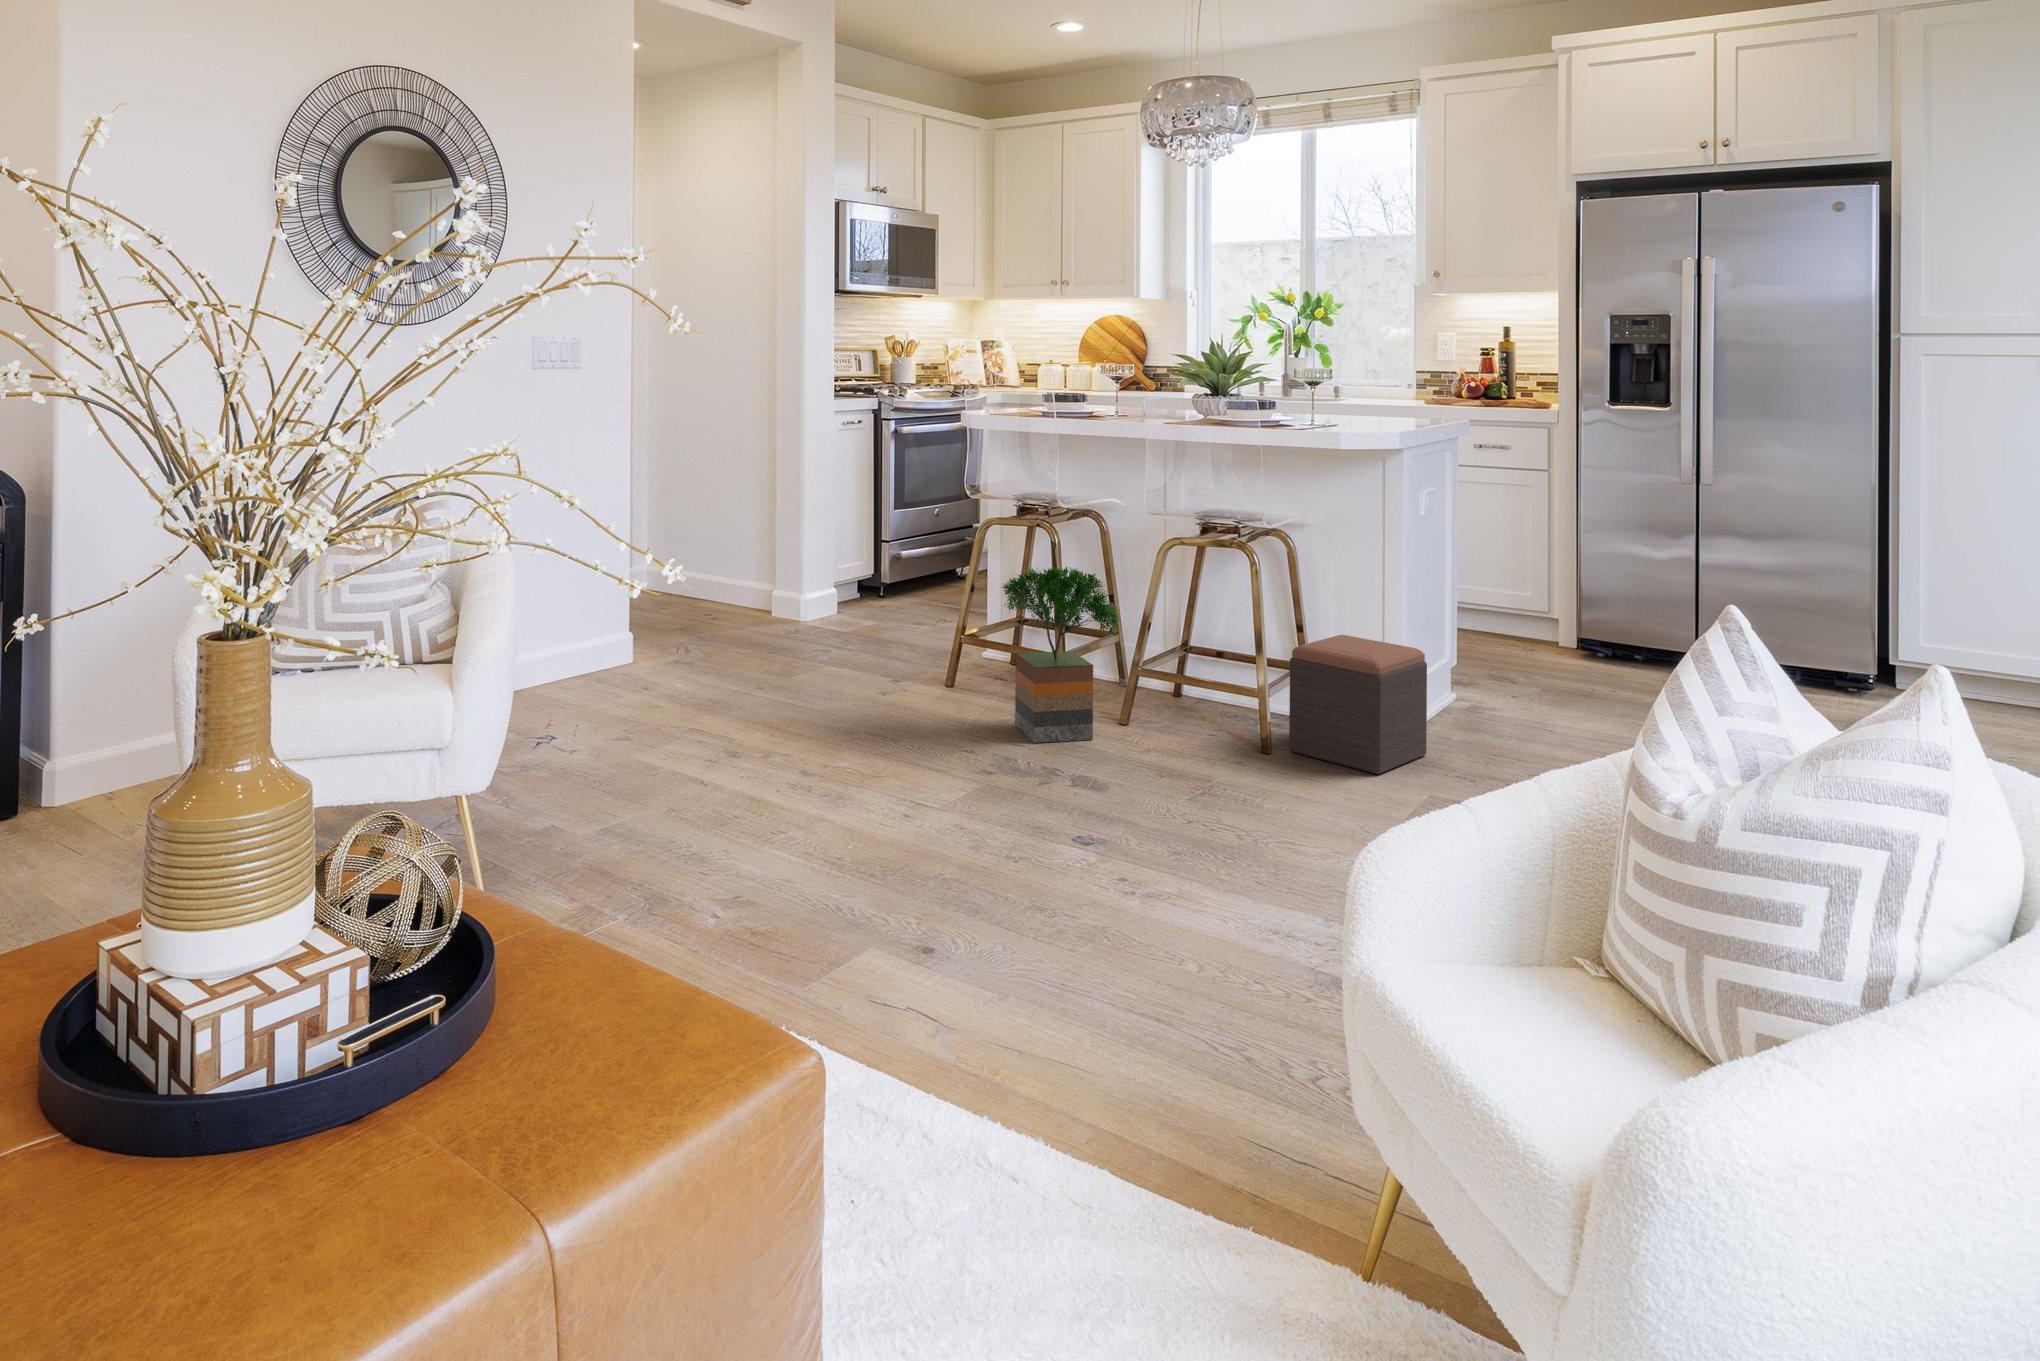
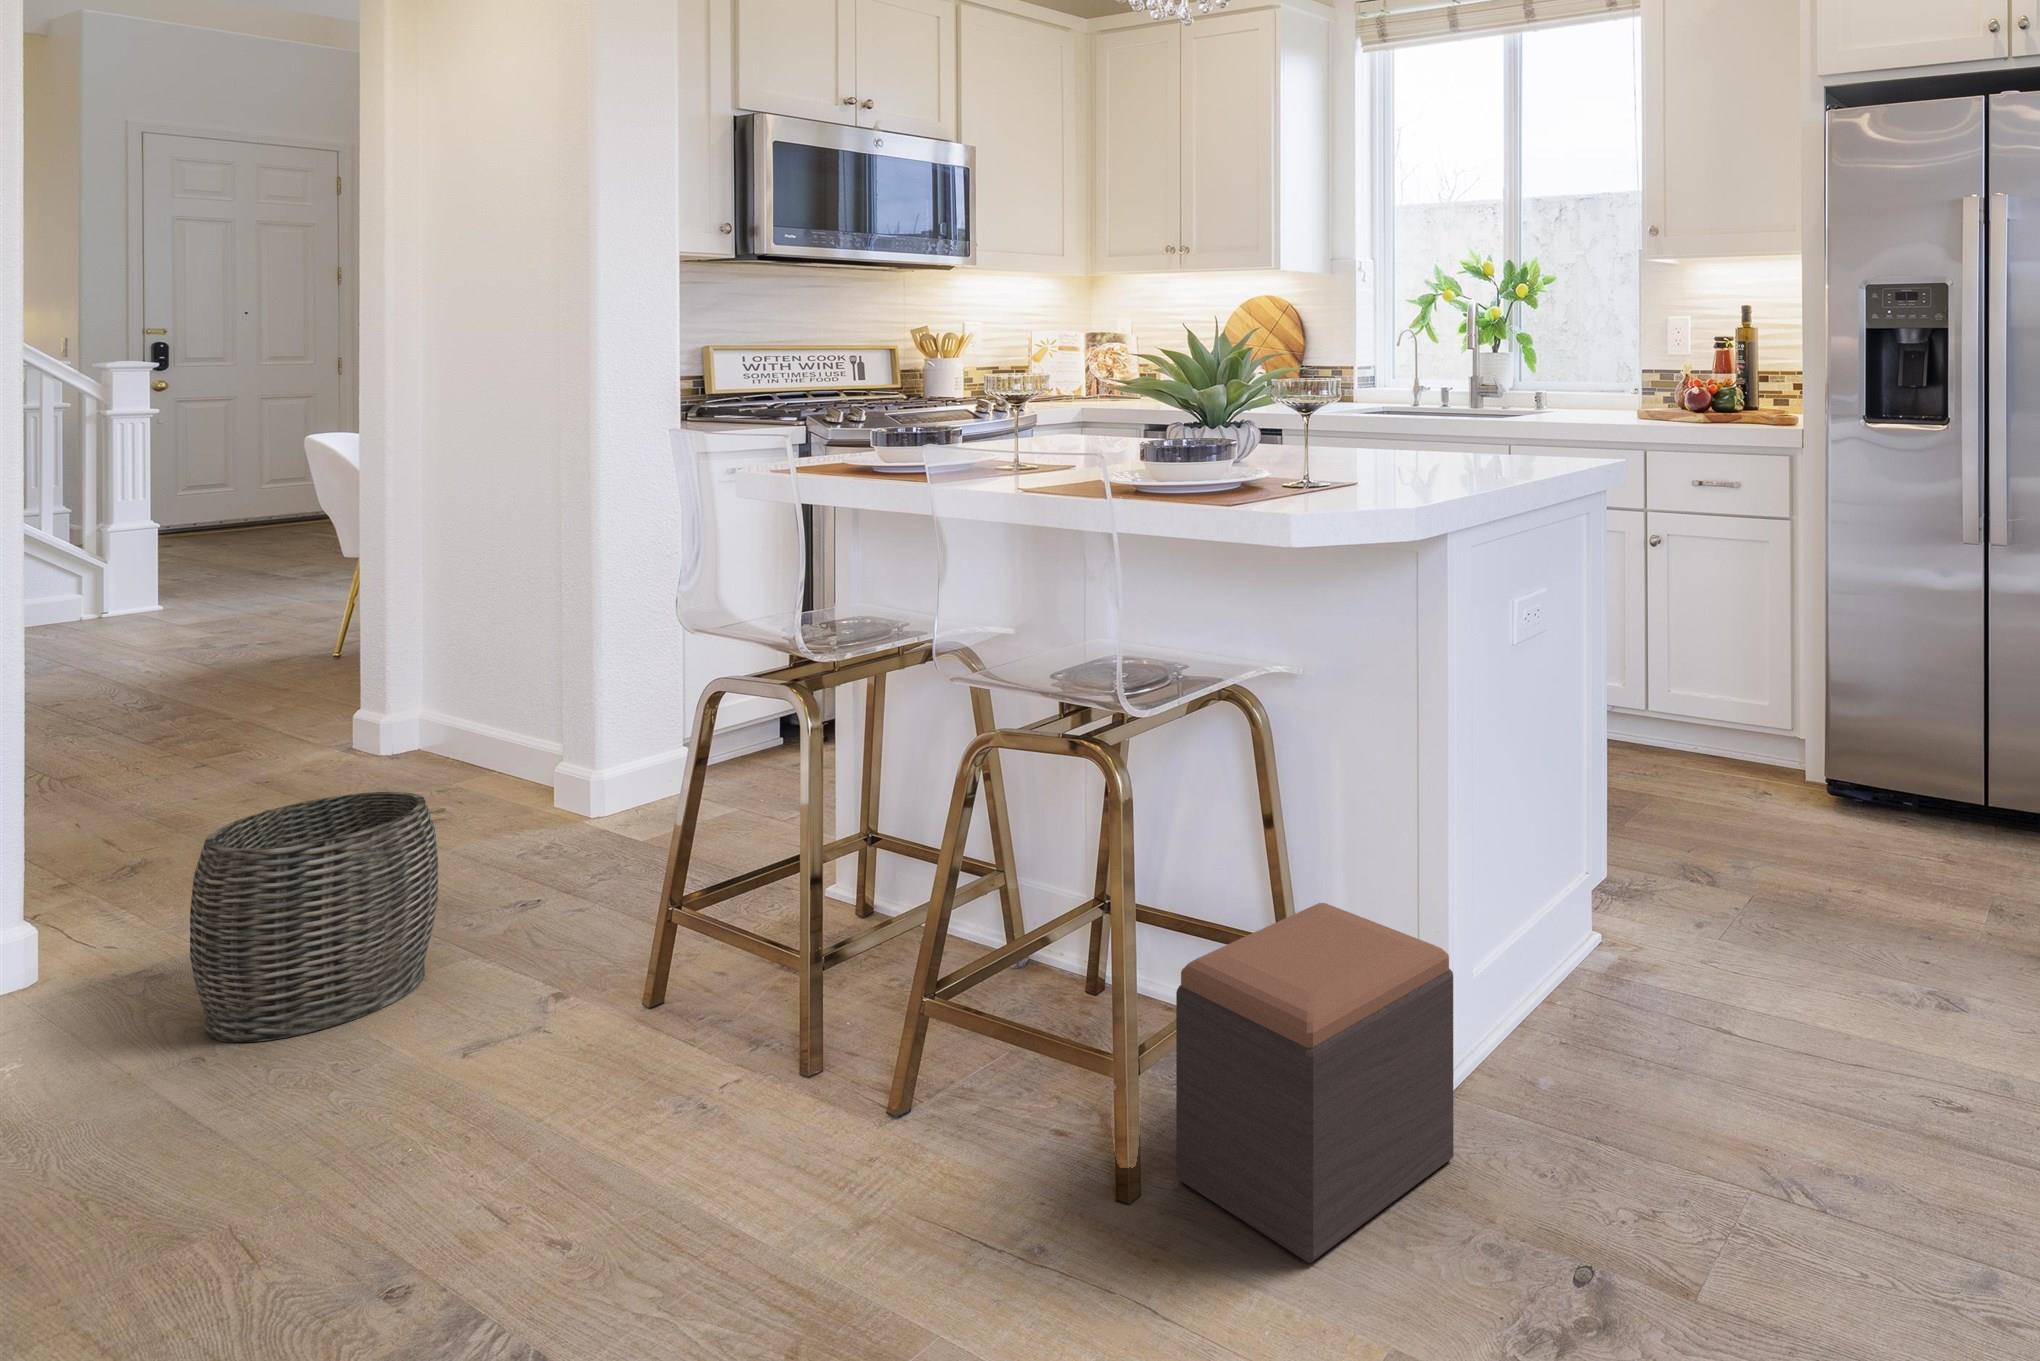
potted tree: present [1002,567,1120,743] -> none [575,793,853,1218]
woven basket: none [733,578,825,687] -> present [190,792,438,1042]

